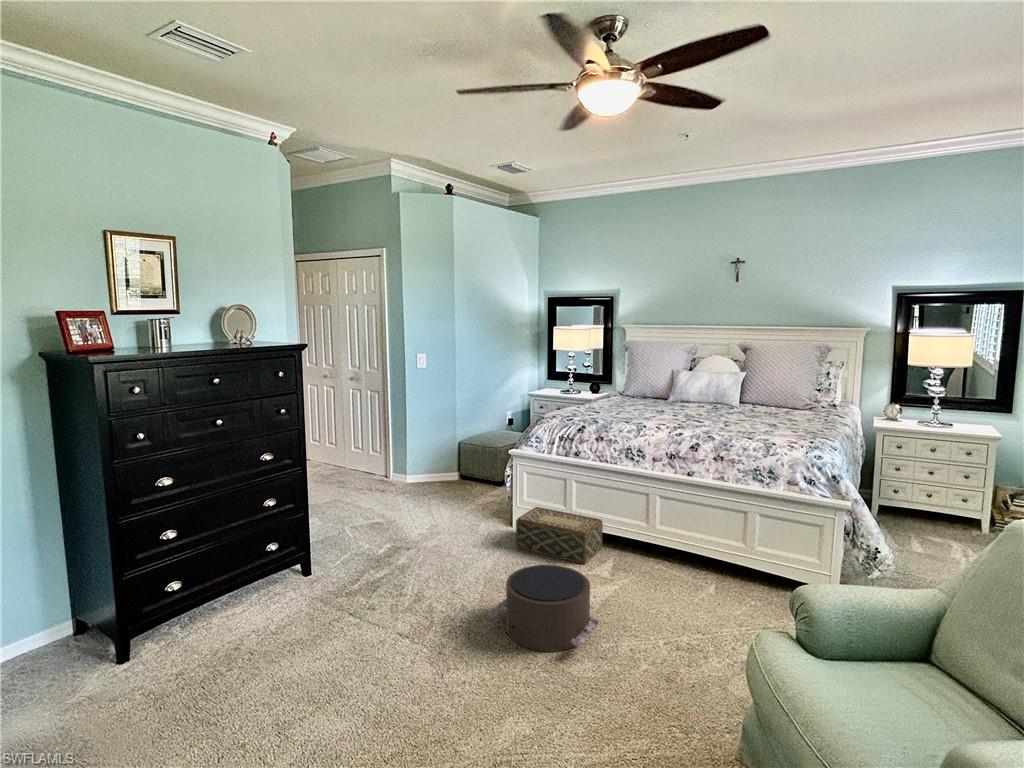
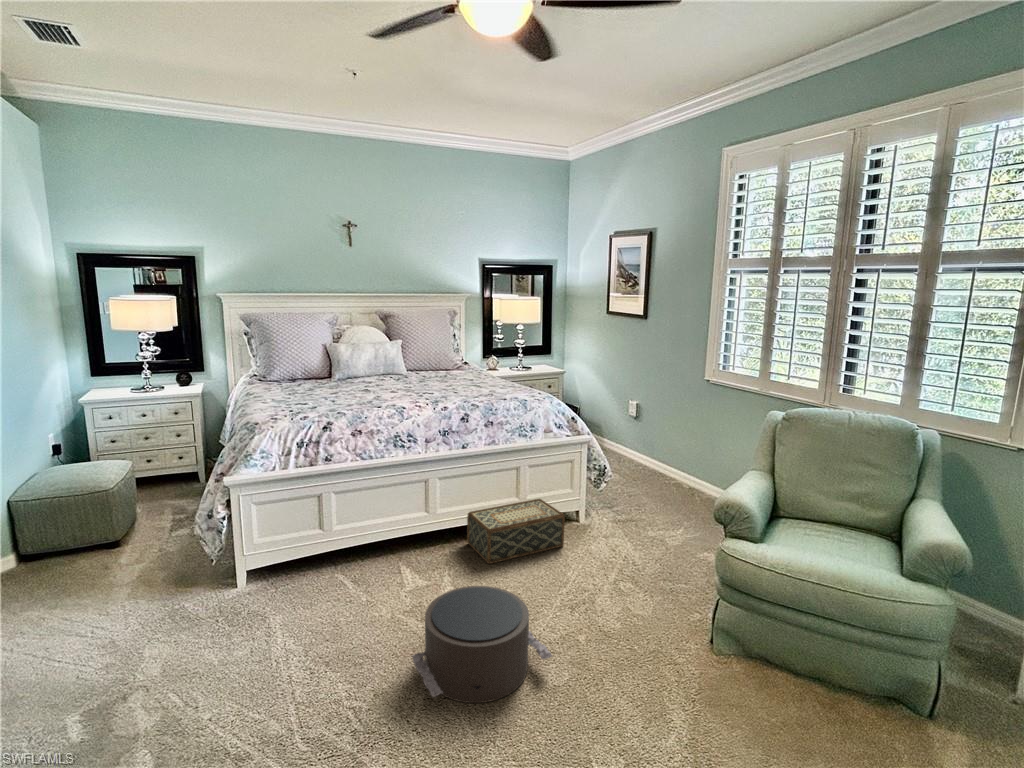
woven basket: present [516,507,603,564] -> present [467,499,565,564]

